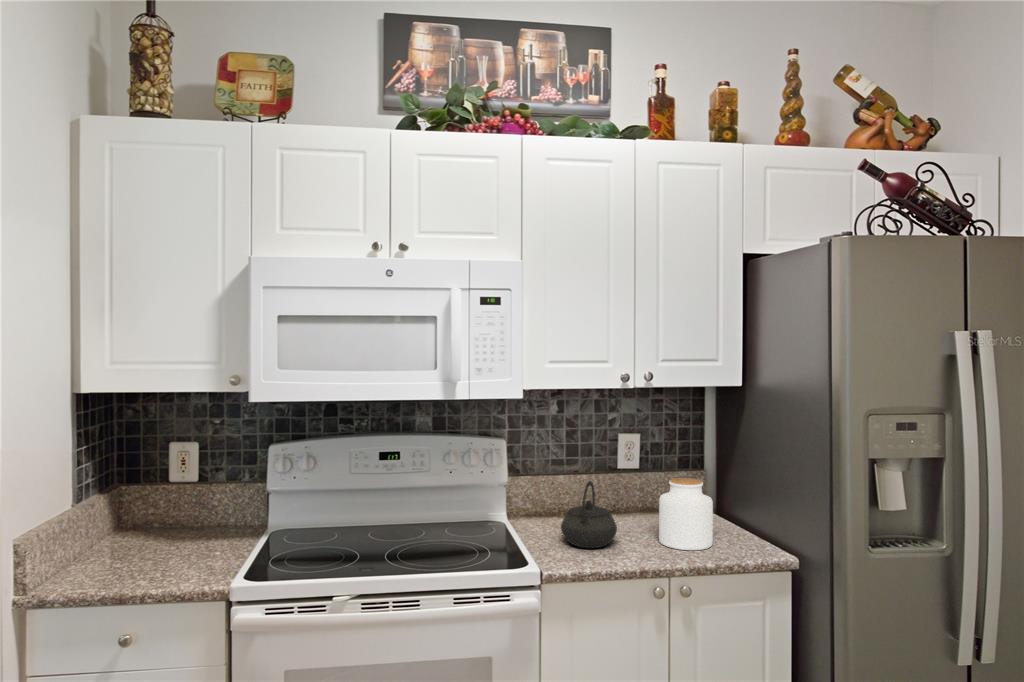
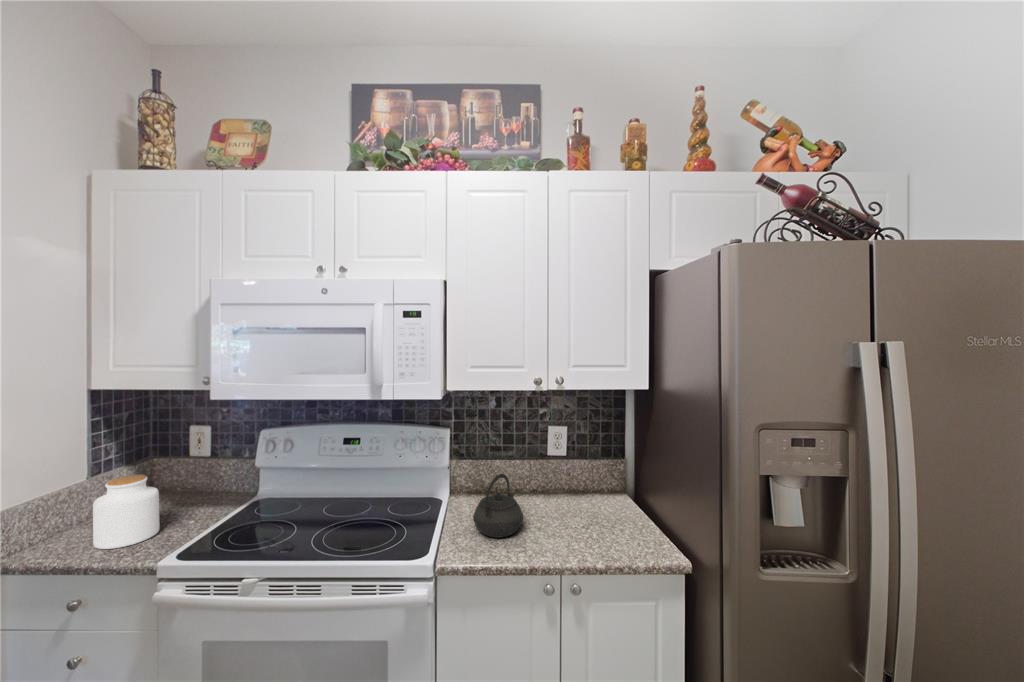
jar: present [659,477,713,550] -> present [93,475,159,549]

